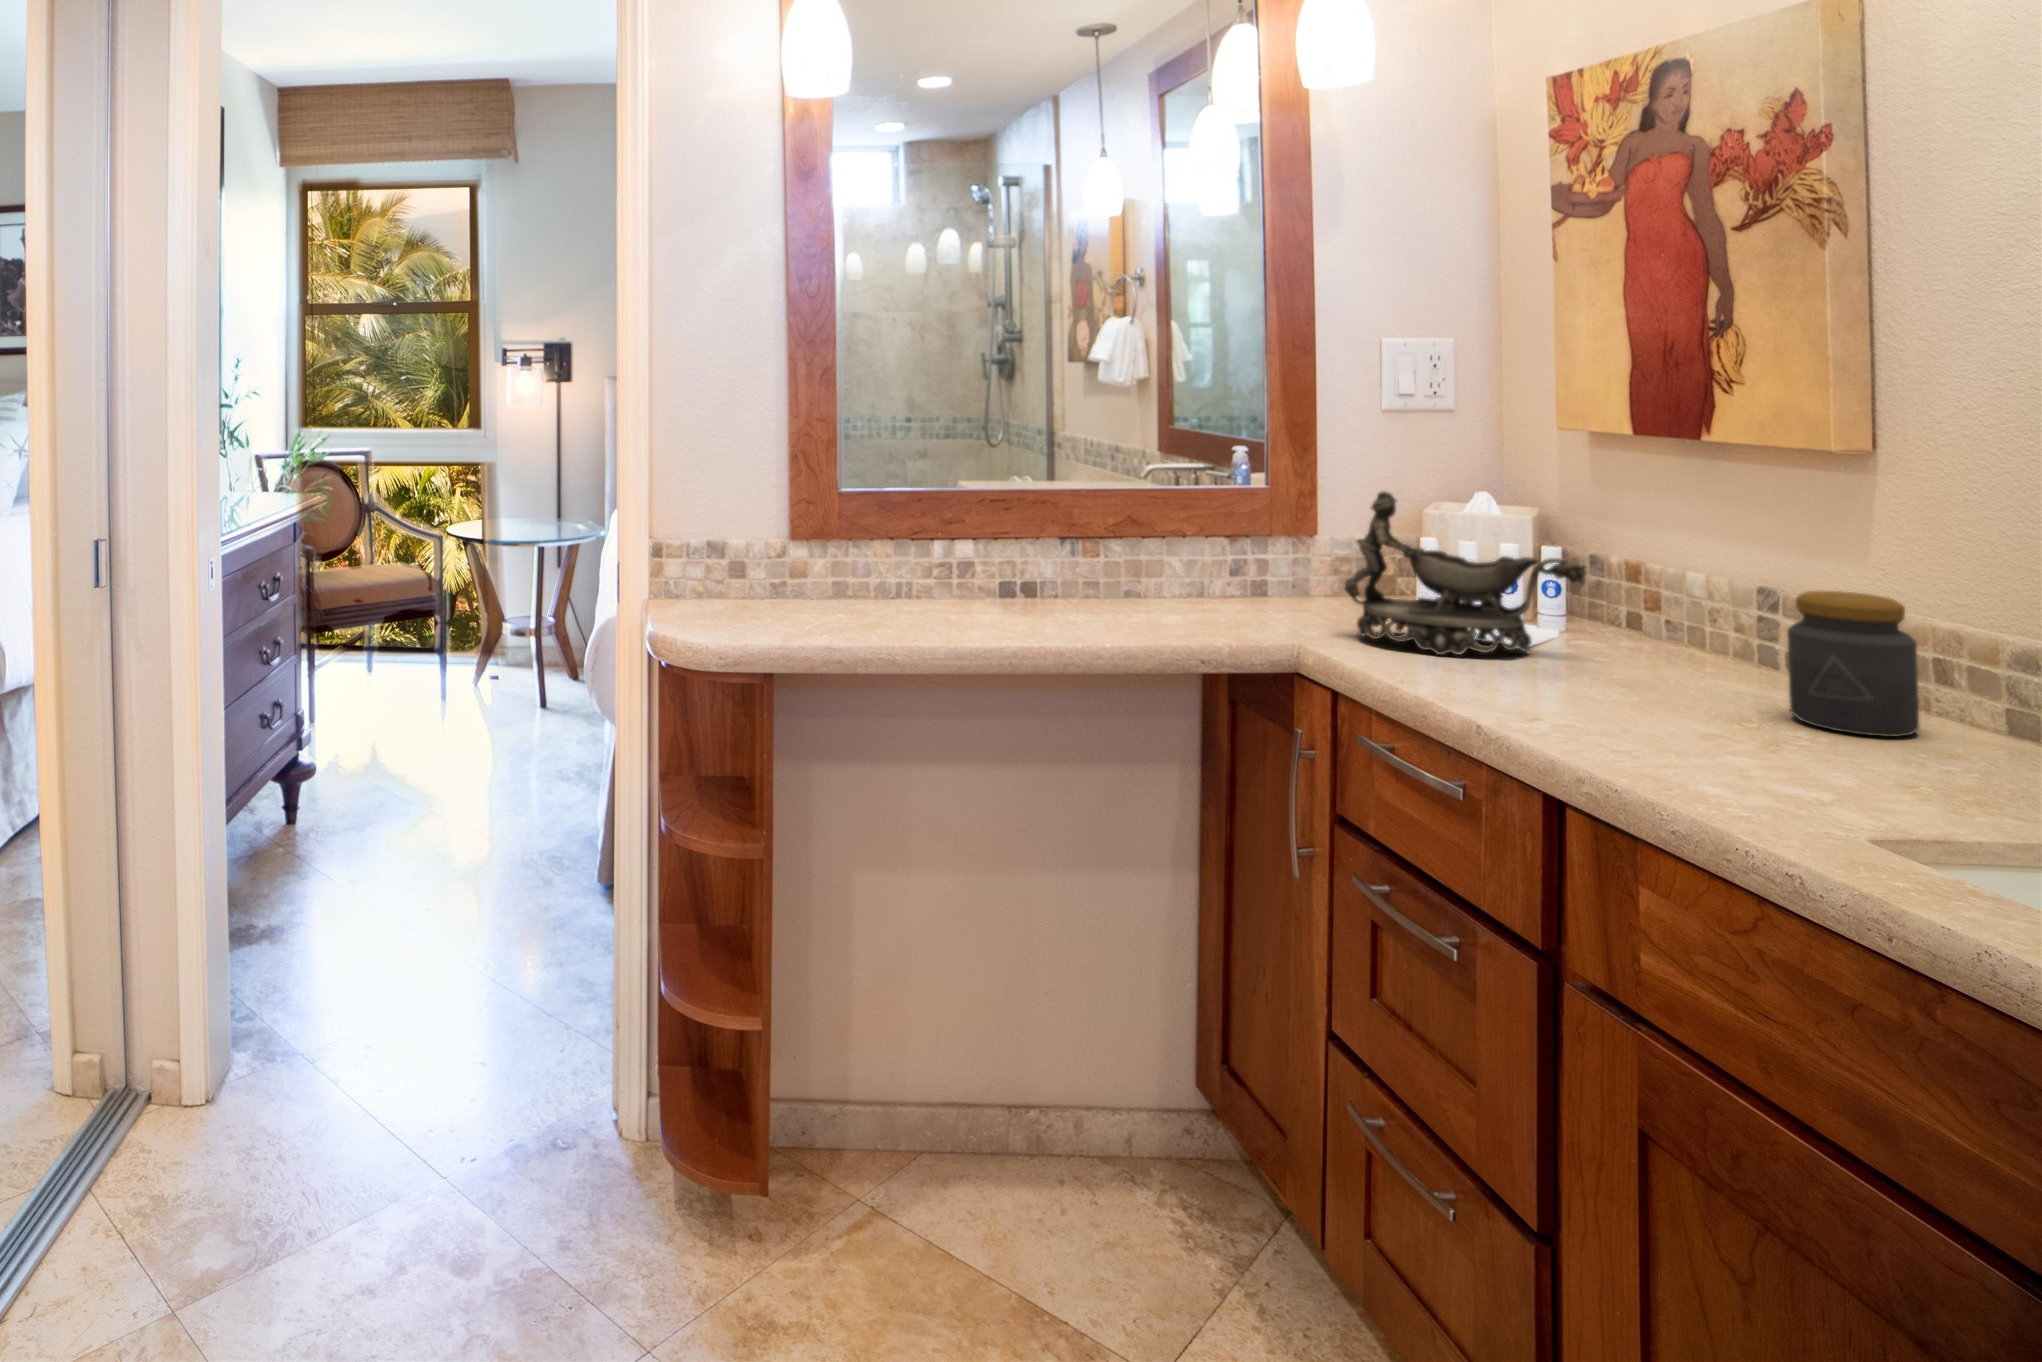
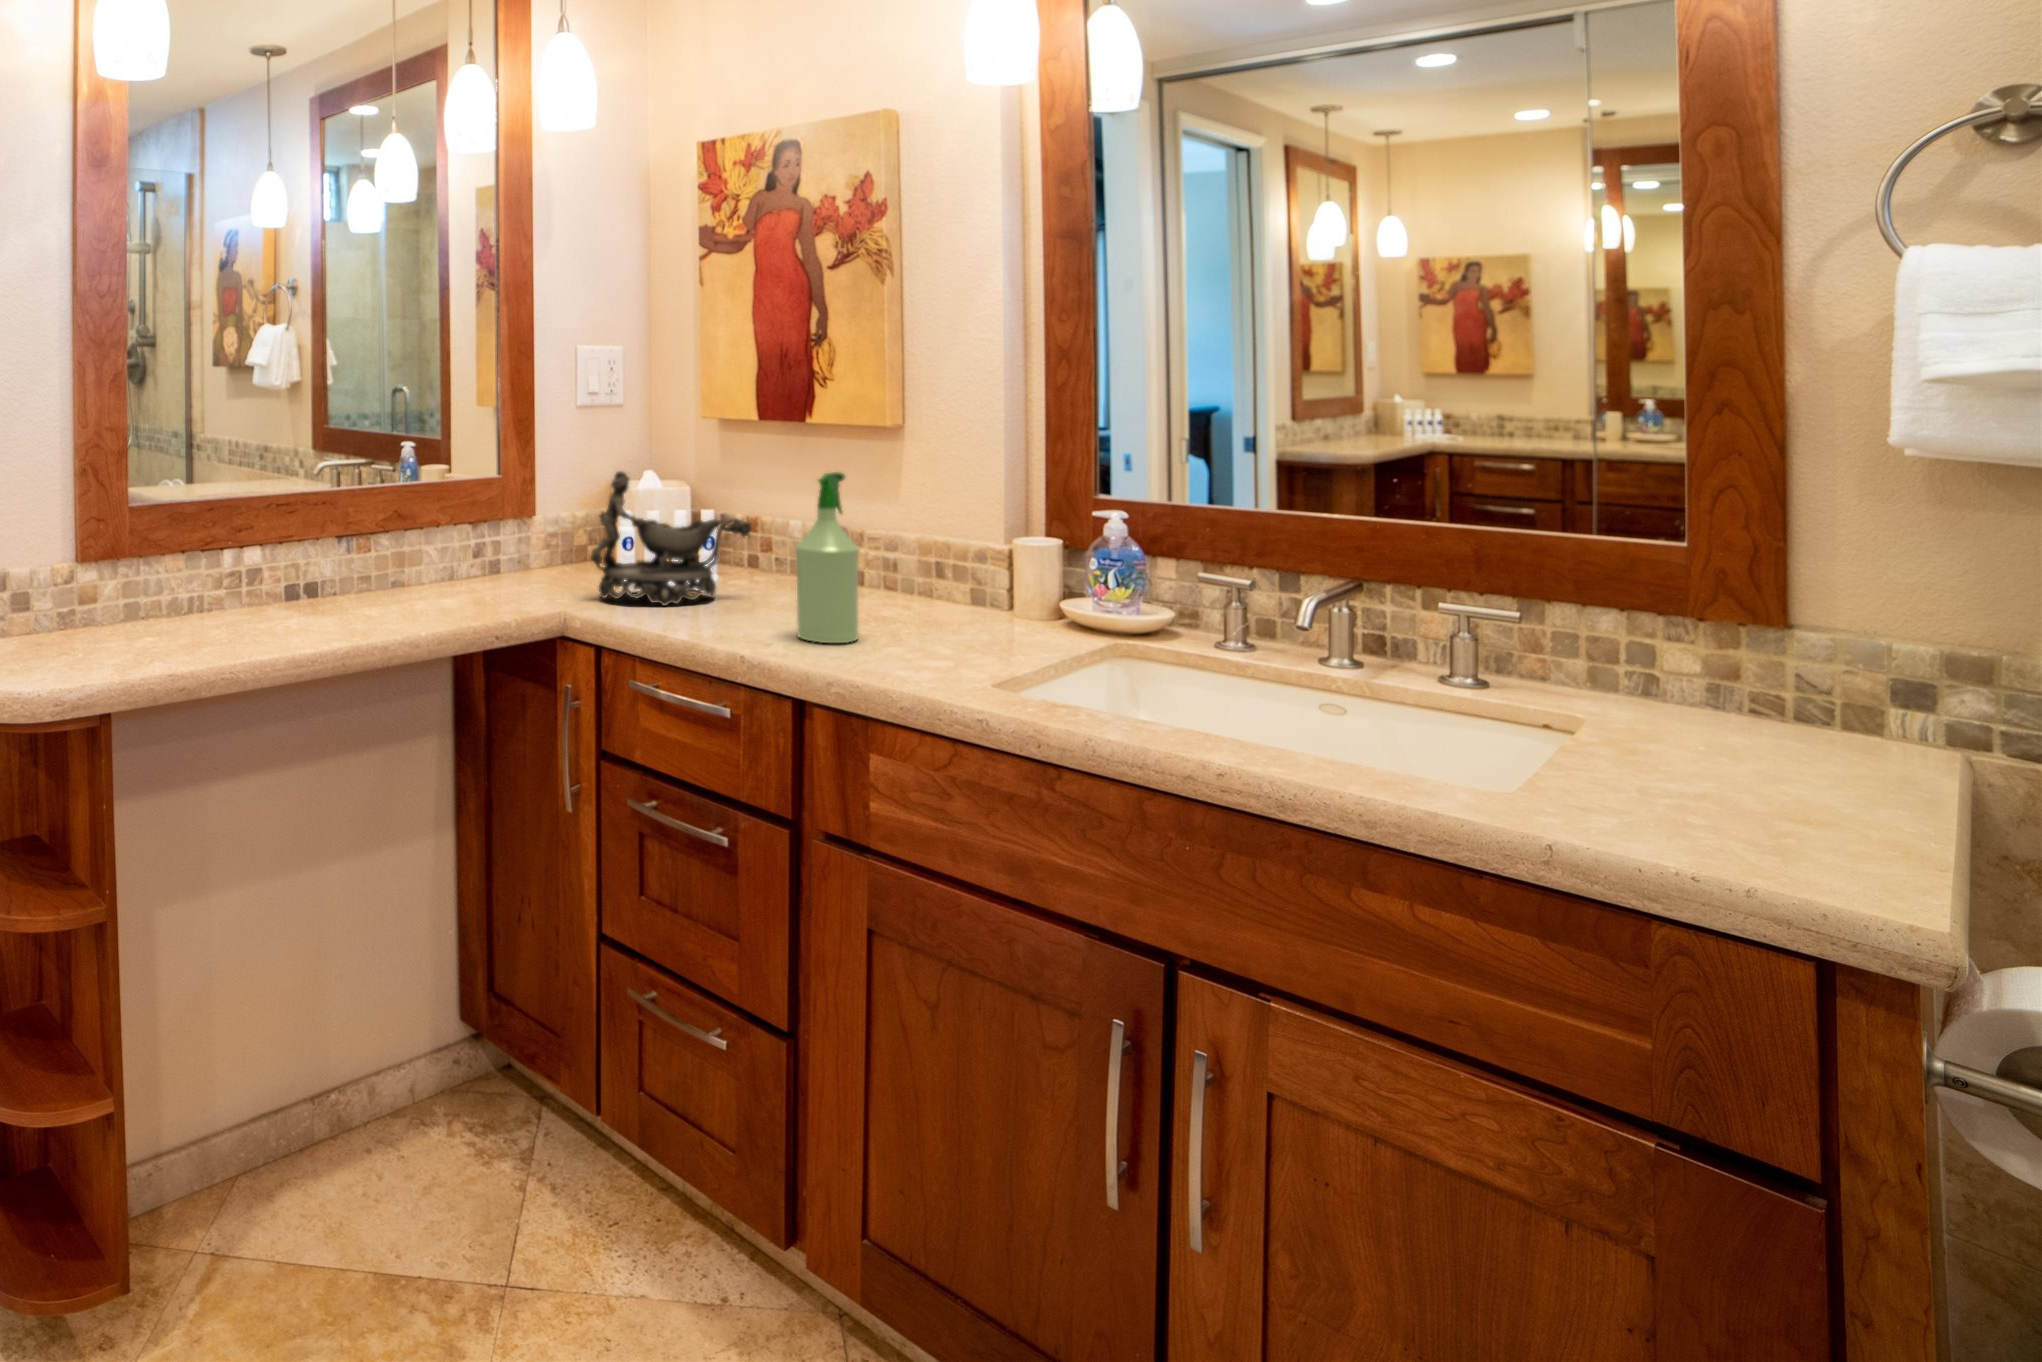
spray bottle: none [1590,513,1699,735] -> present [796,472,859,643]
jar: present [1787,591,1919,737] -> none [888,525,955,626]

